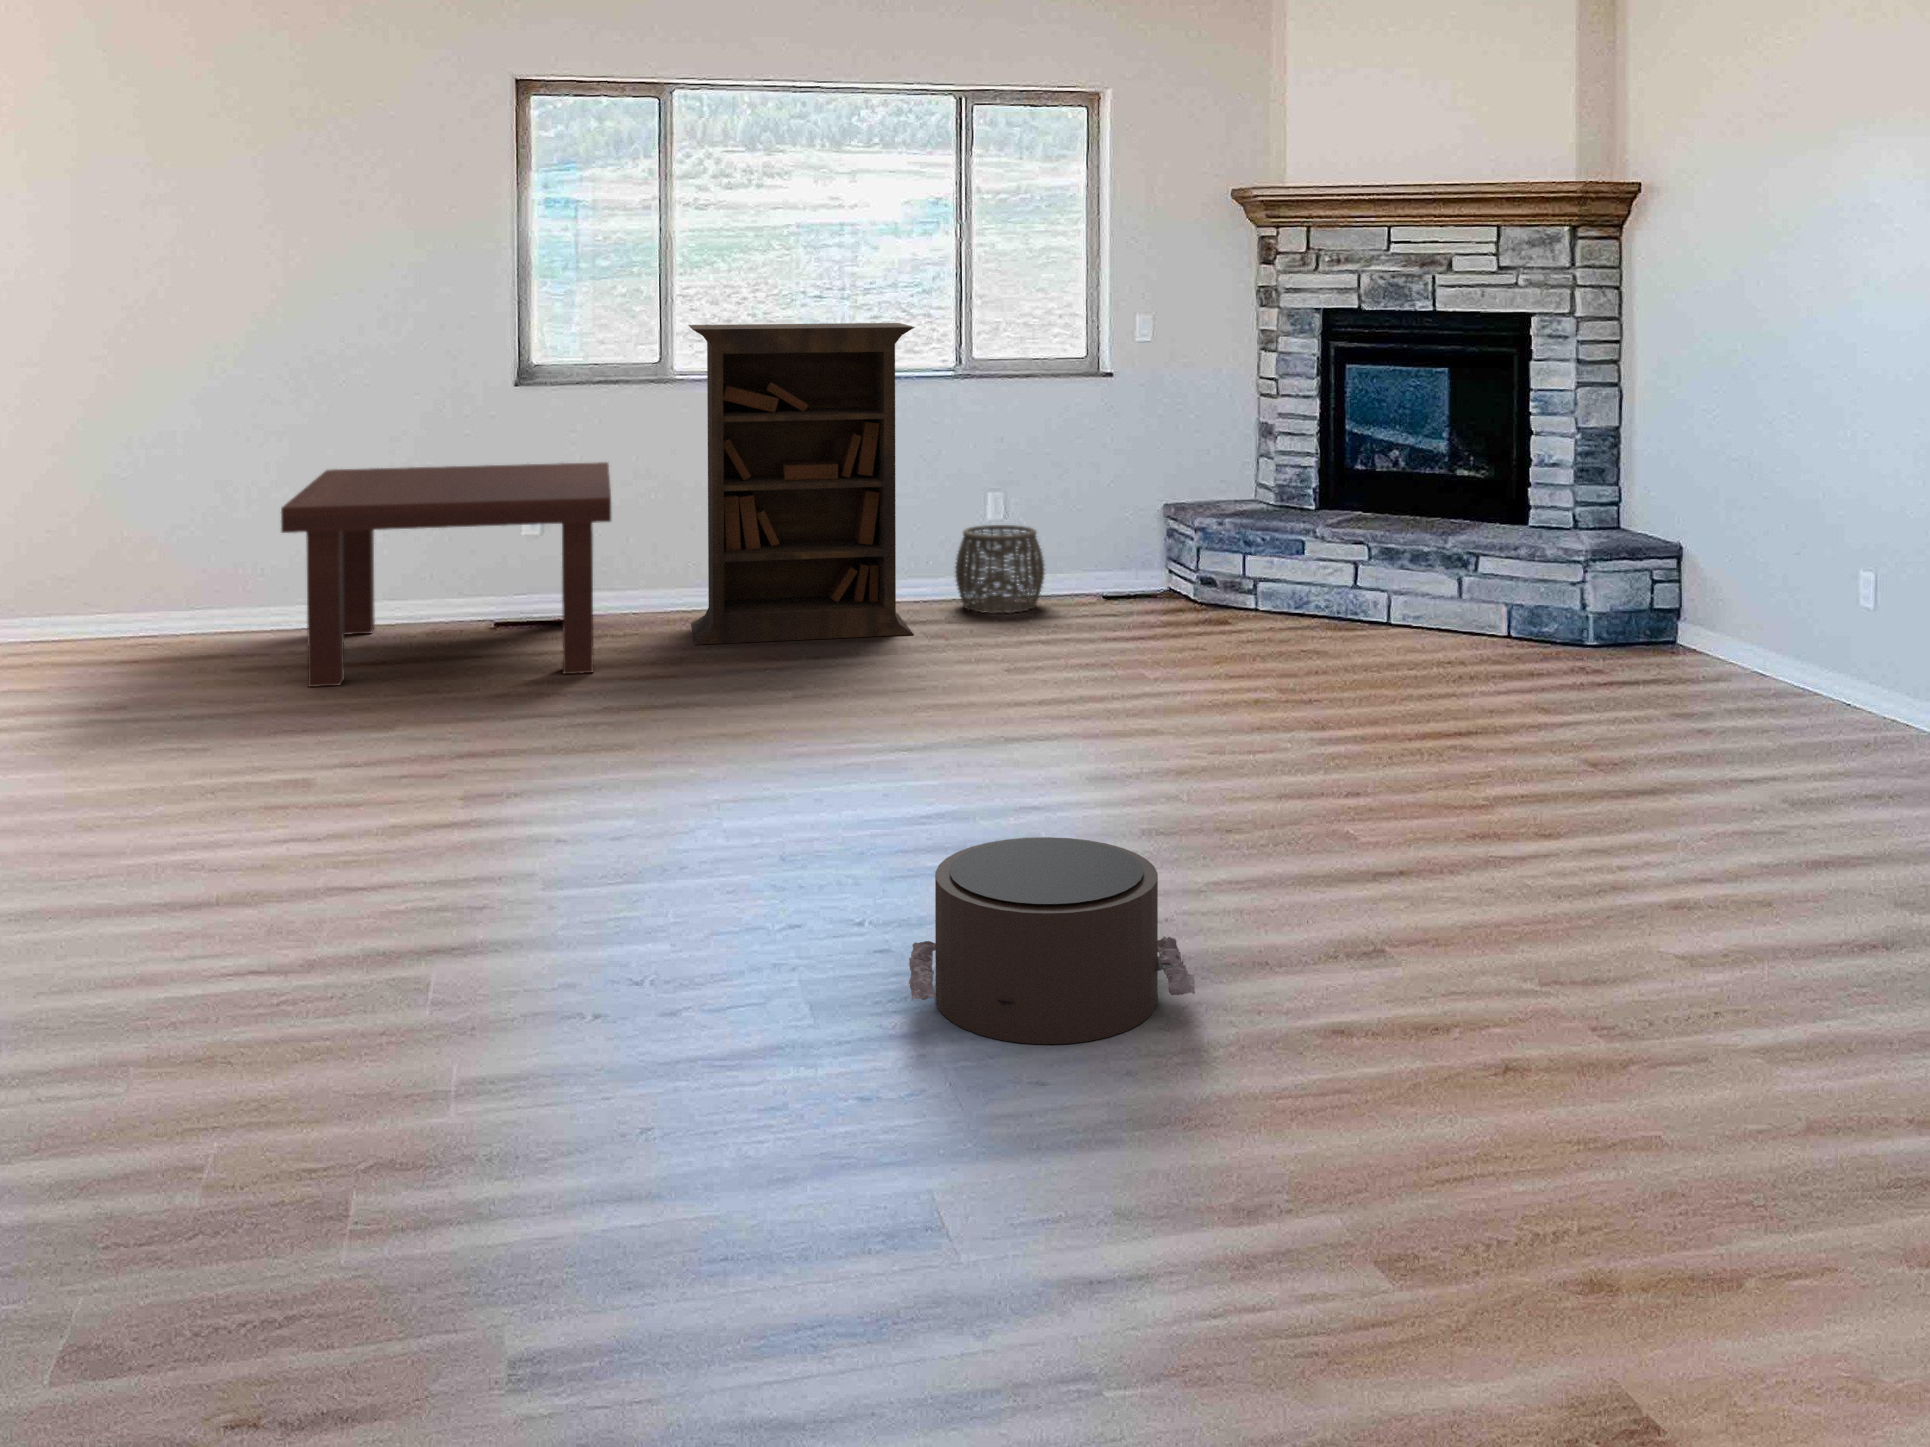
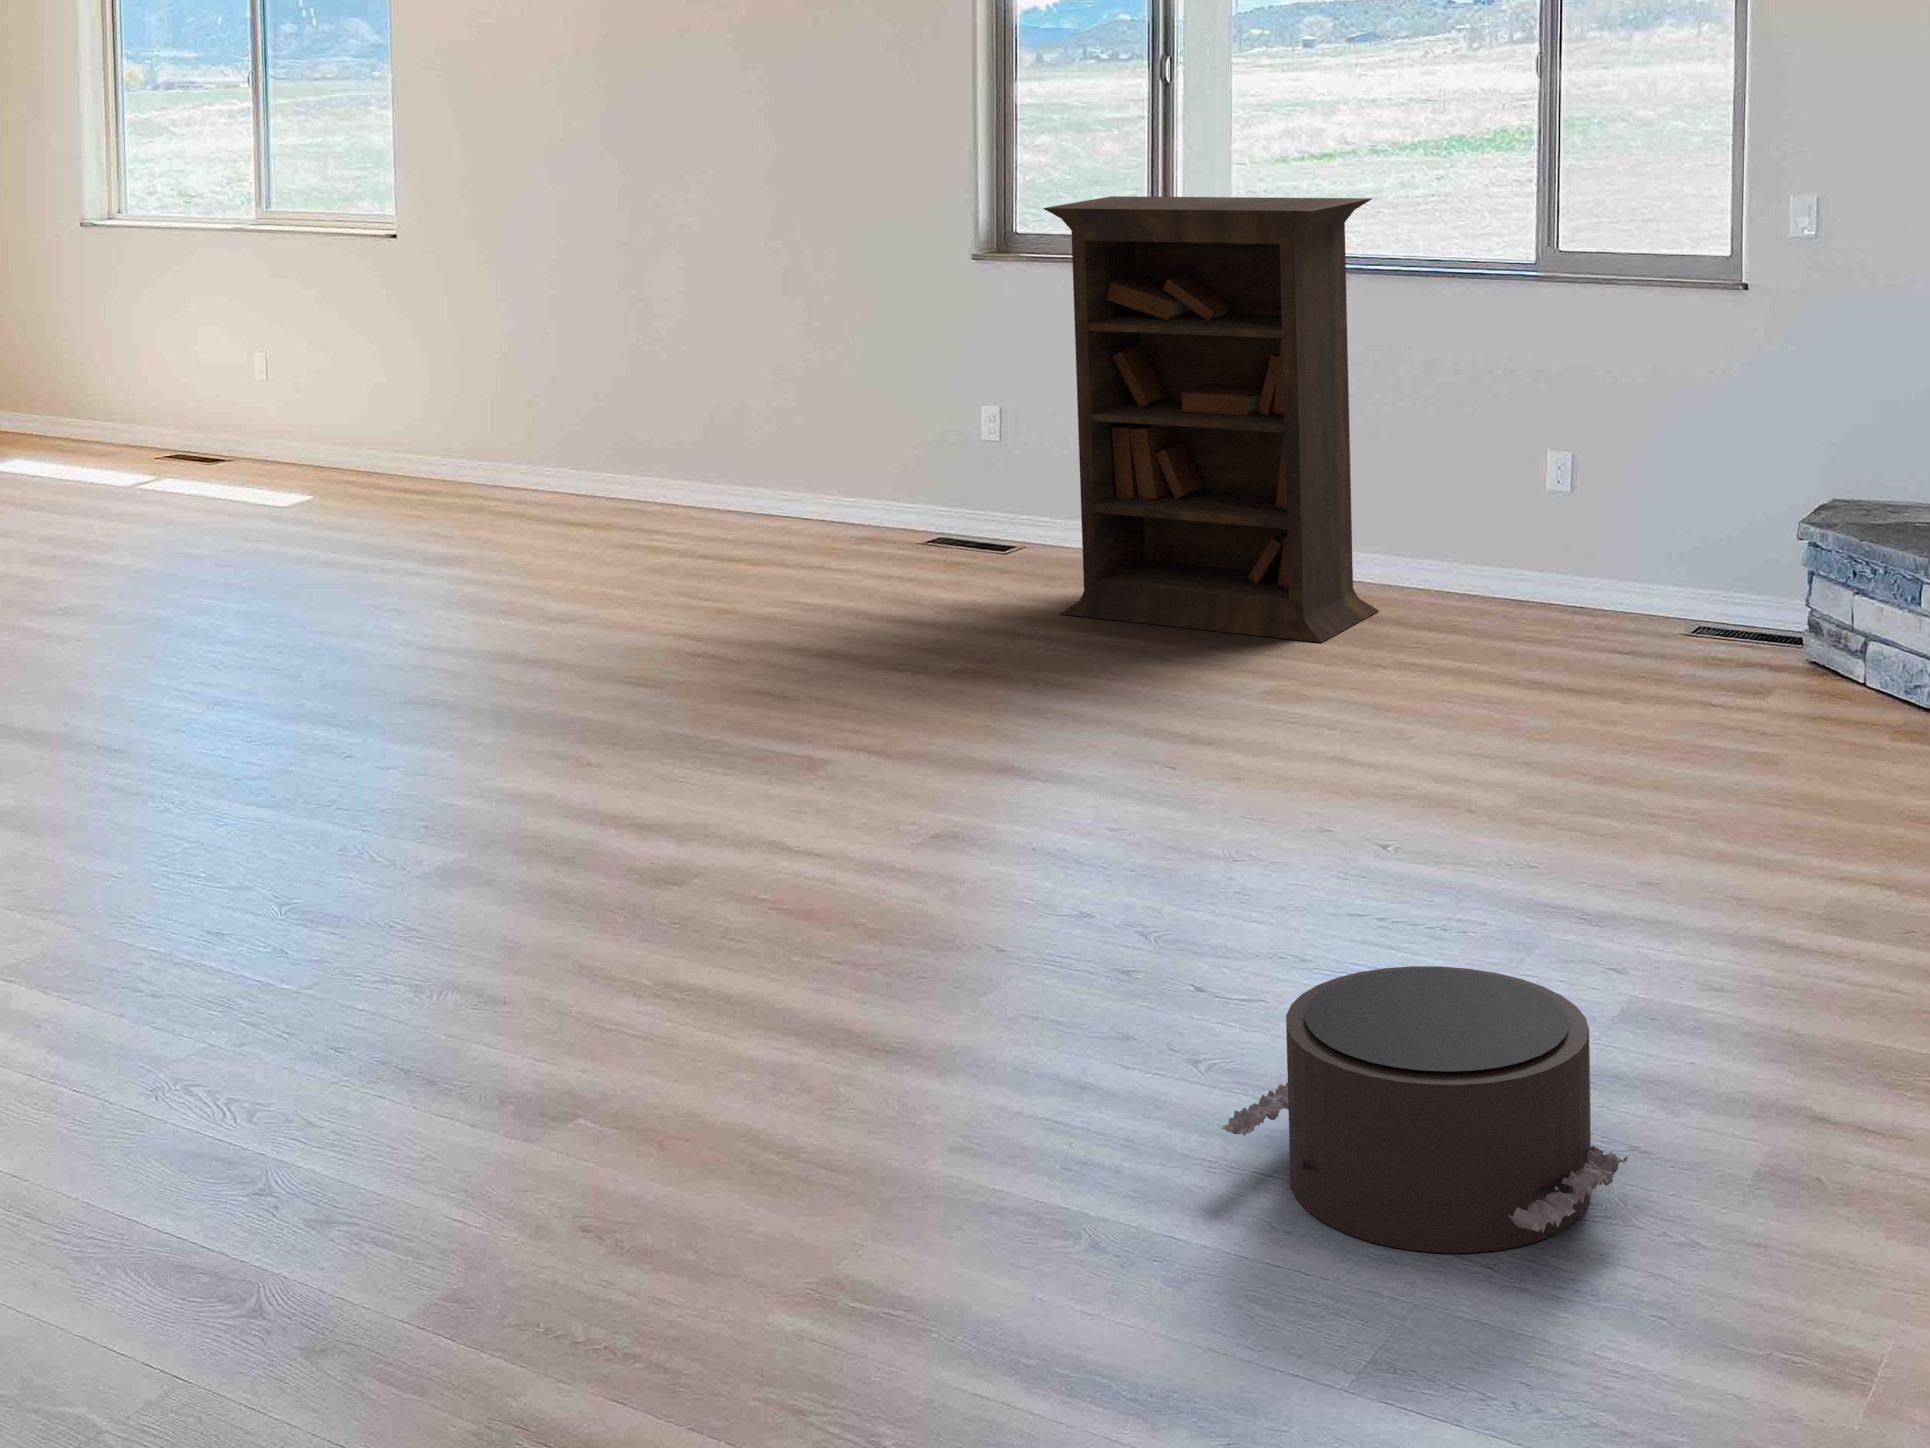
coffee table: present [281,462,611,687] -> none [581,354,1068,631]
woven basket: present [955,525,1045,614] -> none [1460,498,1599,633]
pouf: present [909,837,1195,1044] -> present [1222,966,1628,1253]

